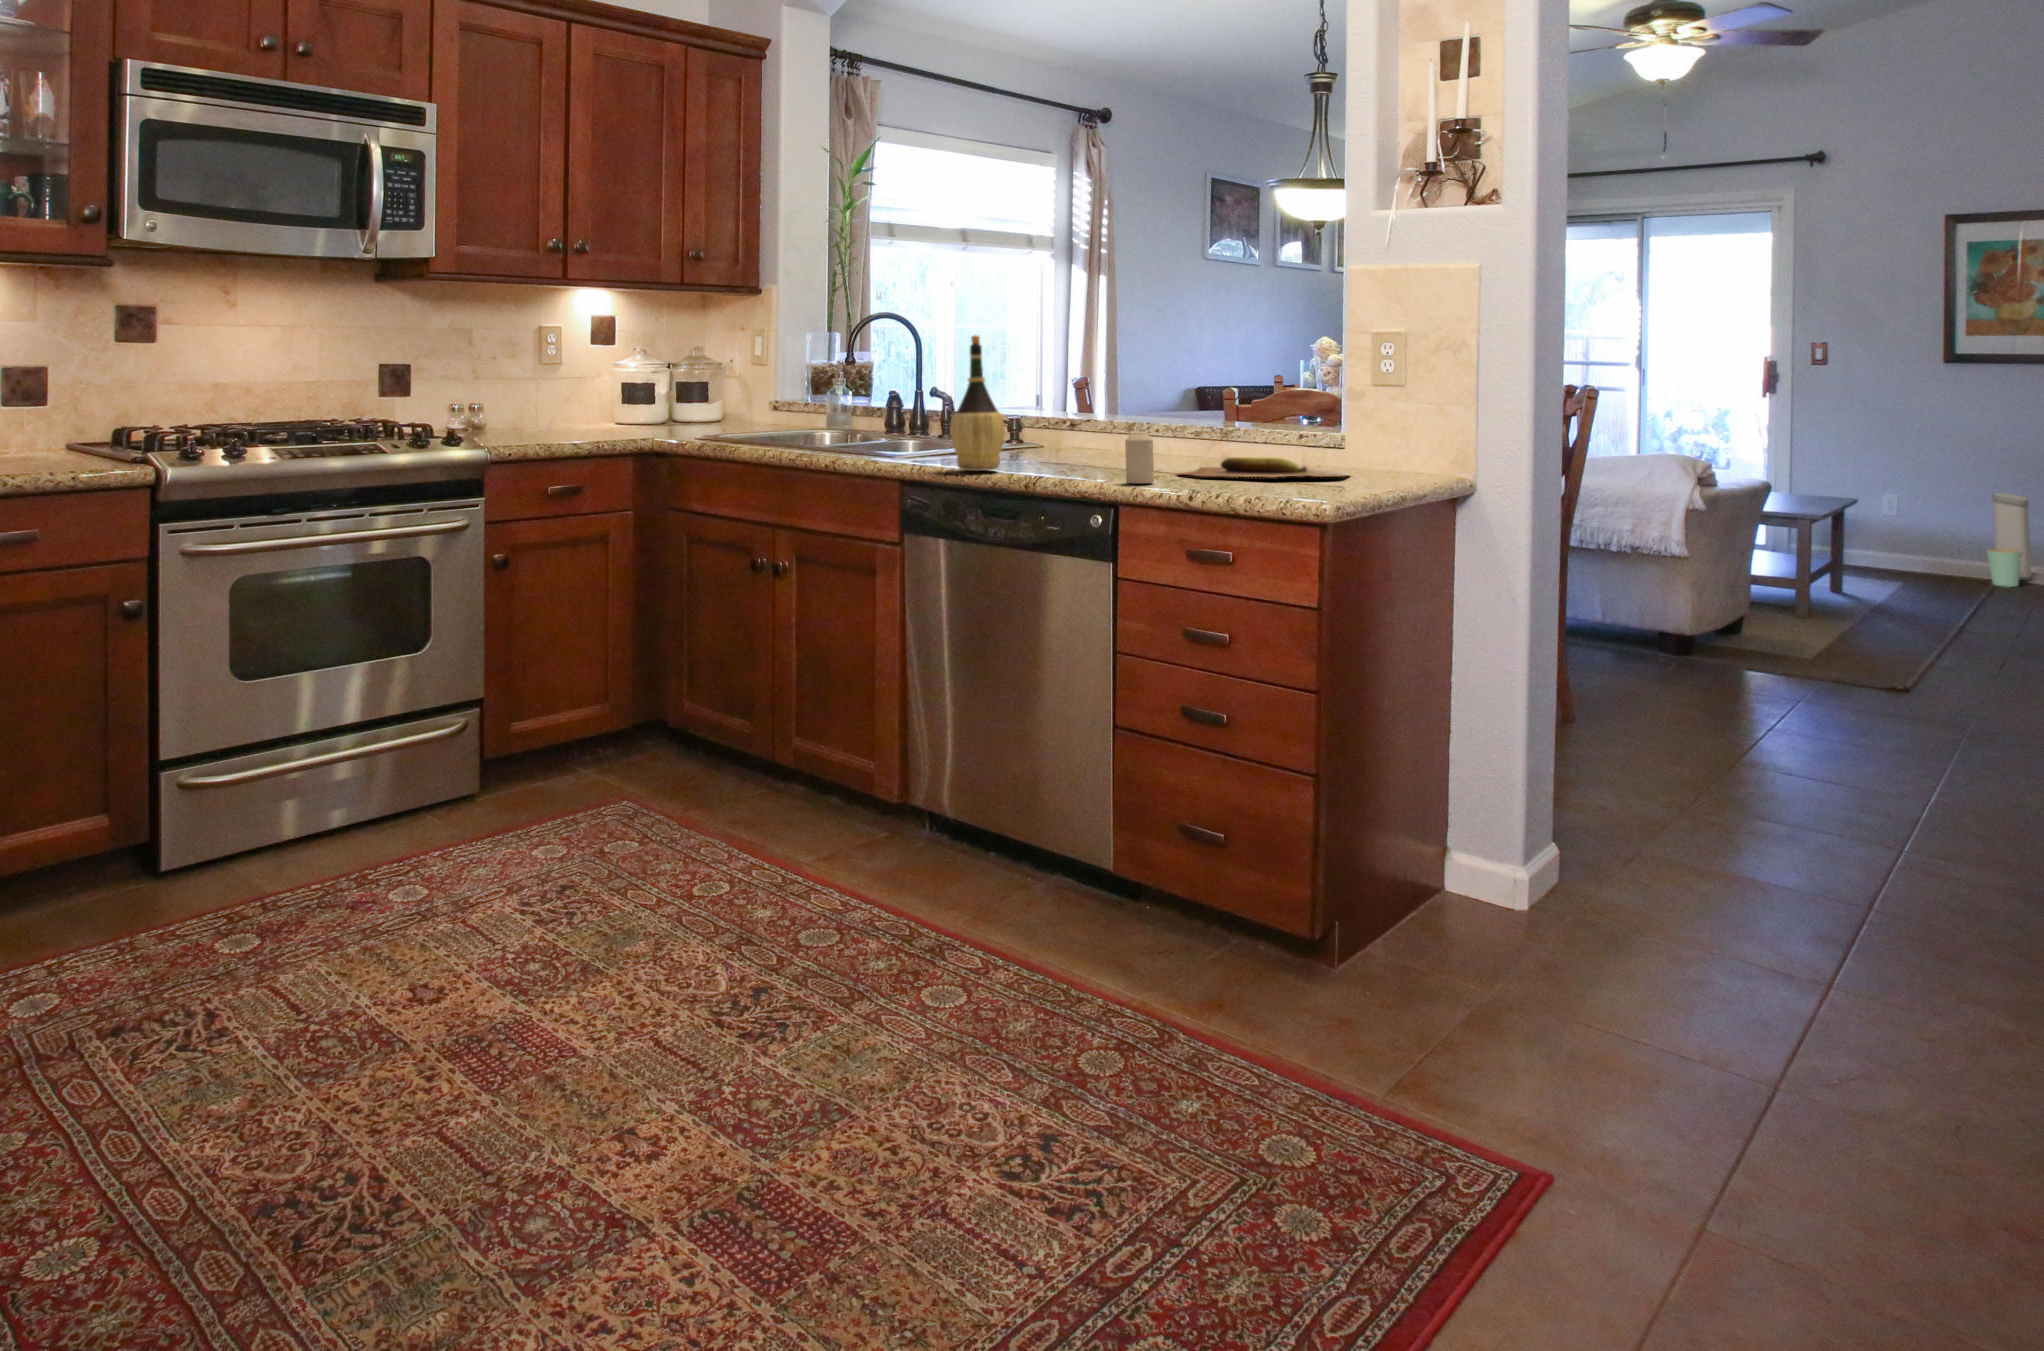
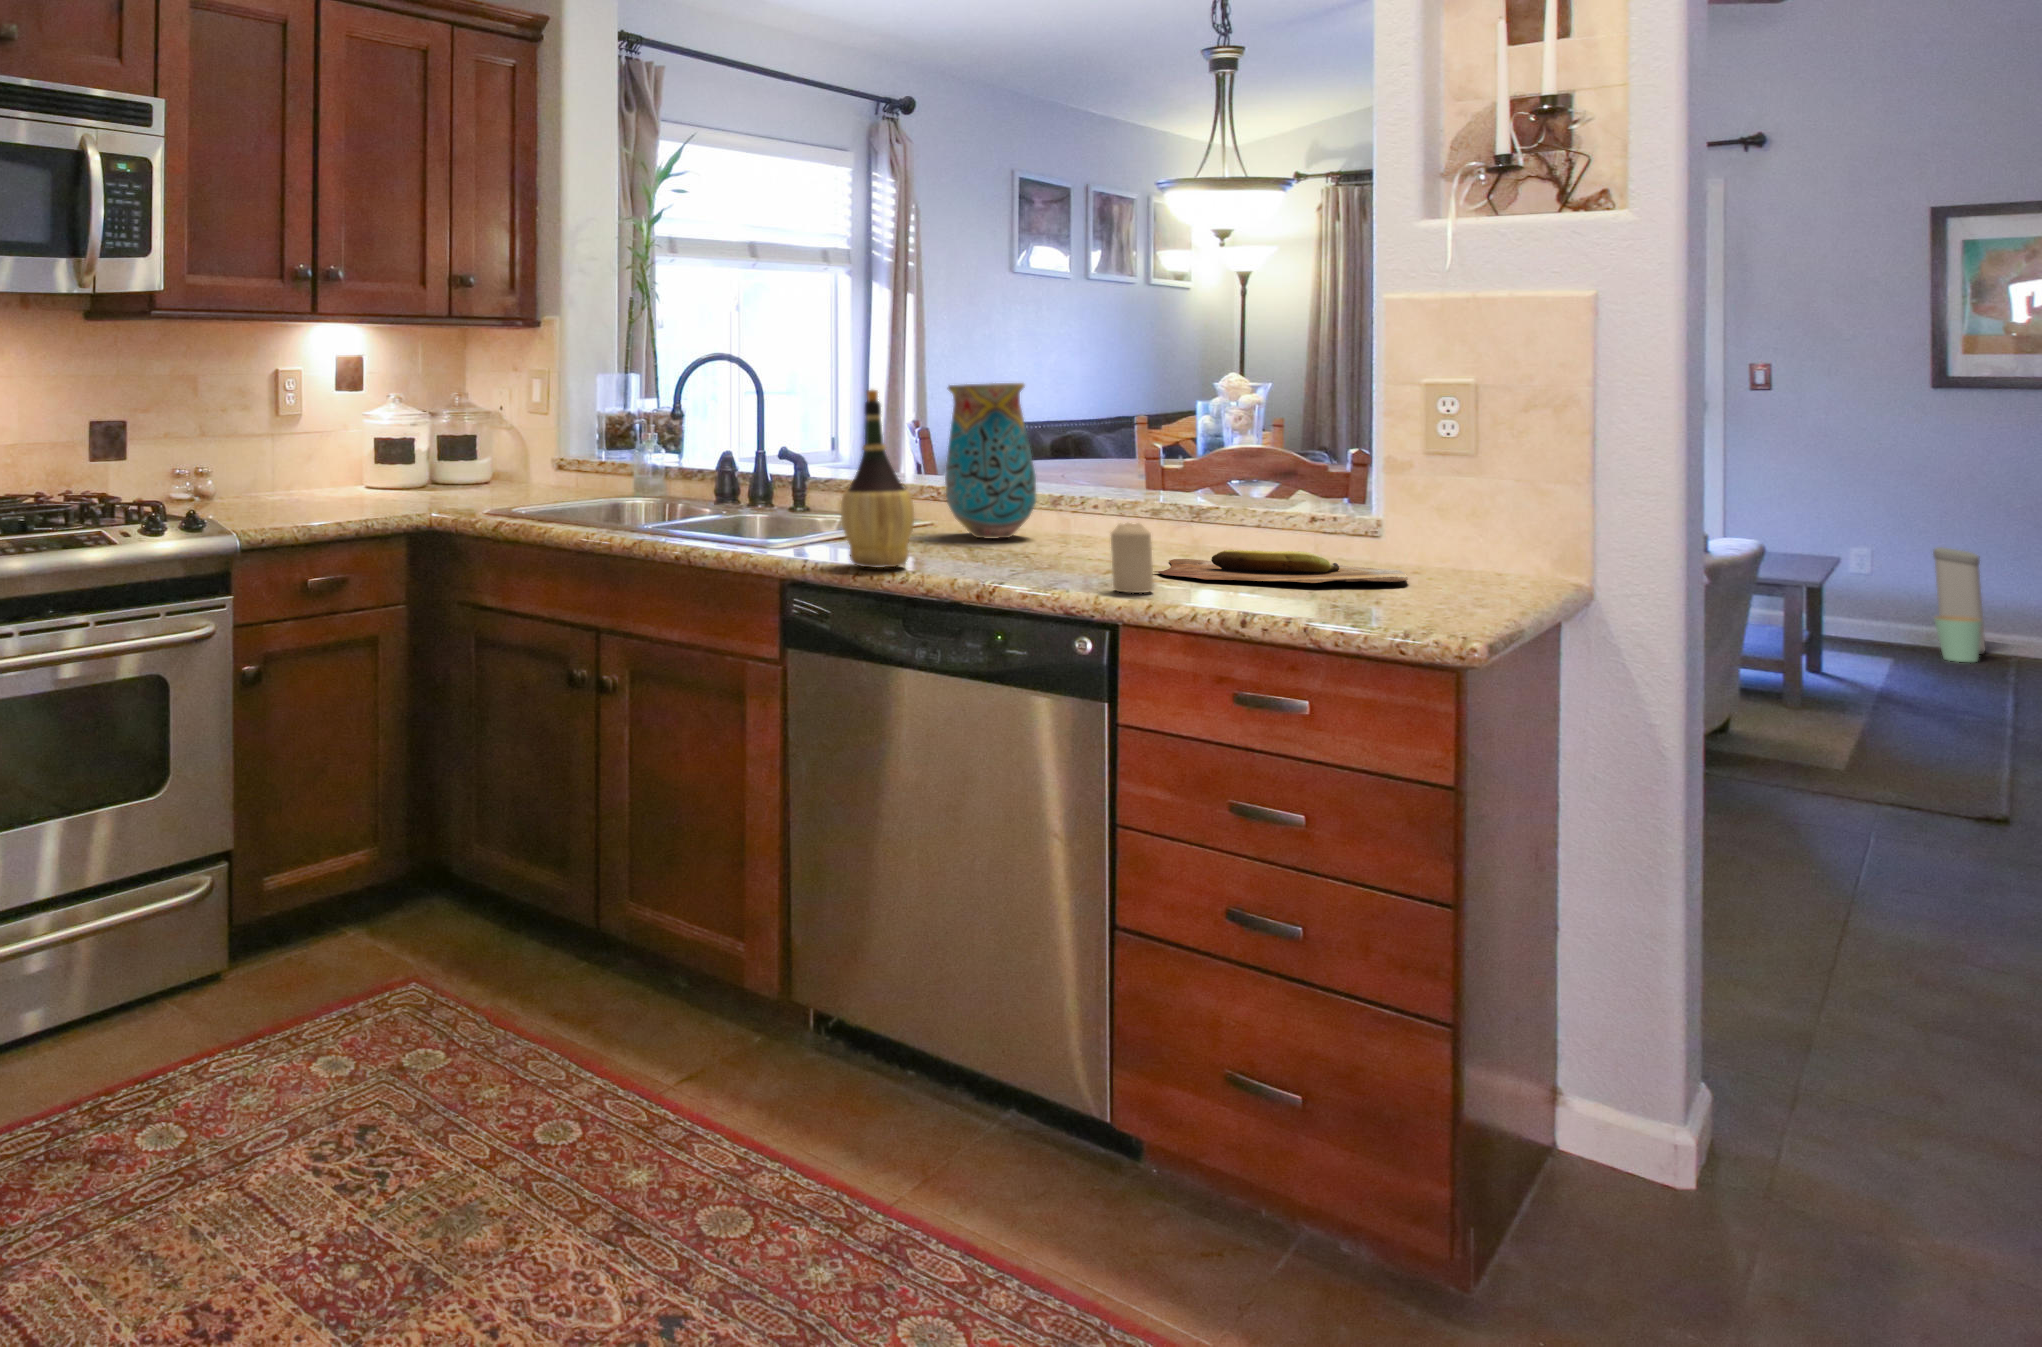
vase: none [1061,334,1129,456] -> present [945,383,1036,539]

